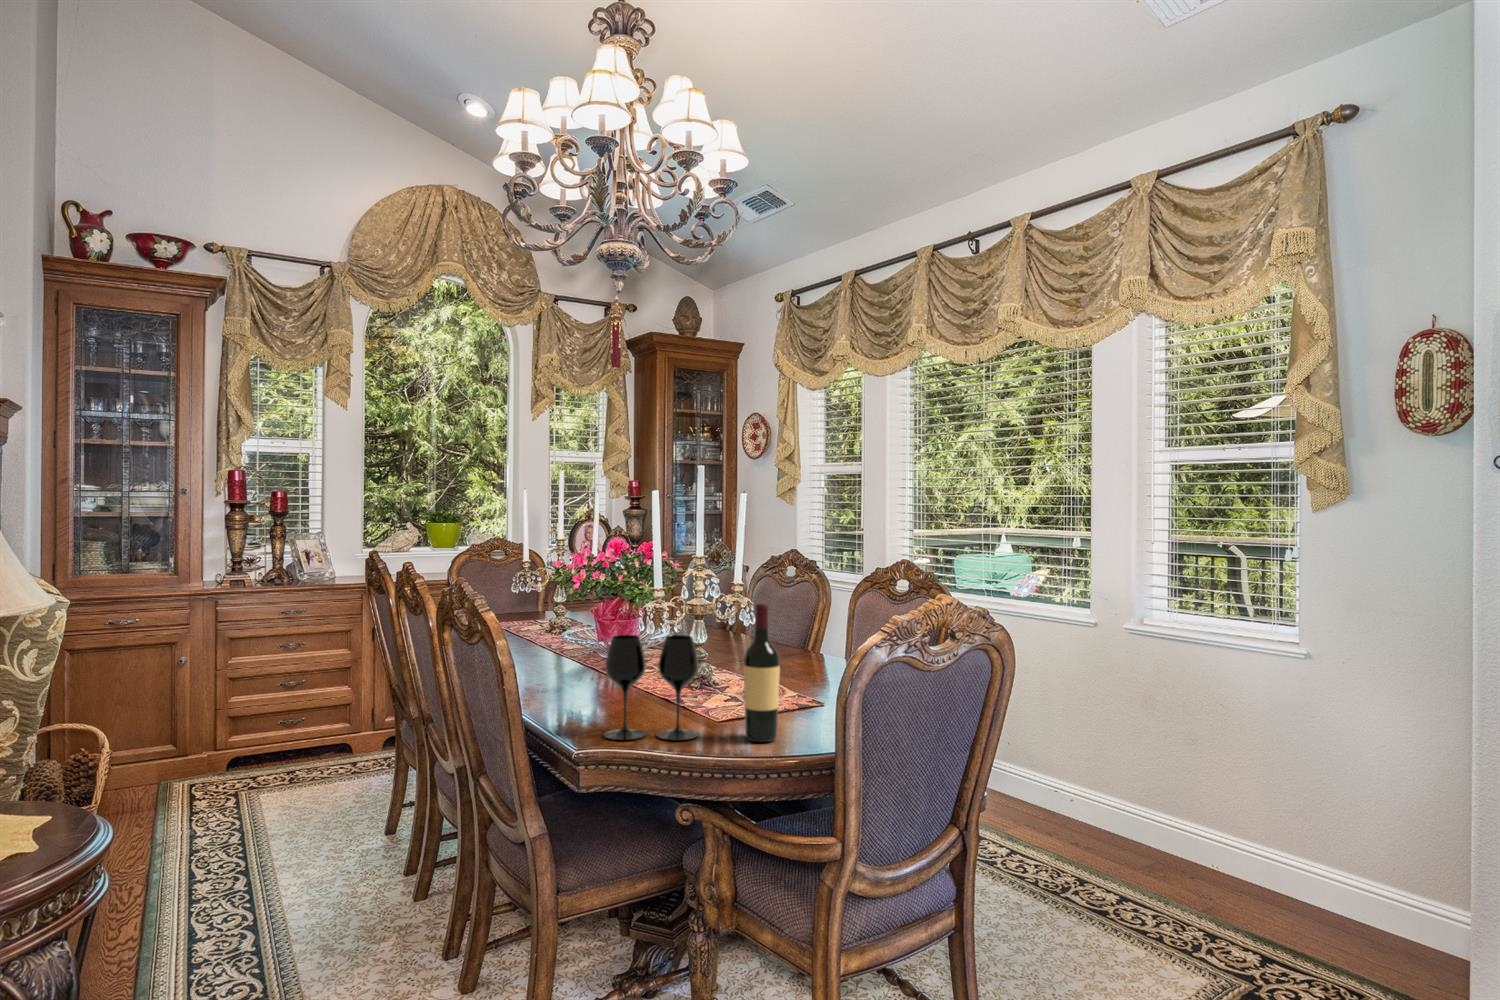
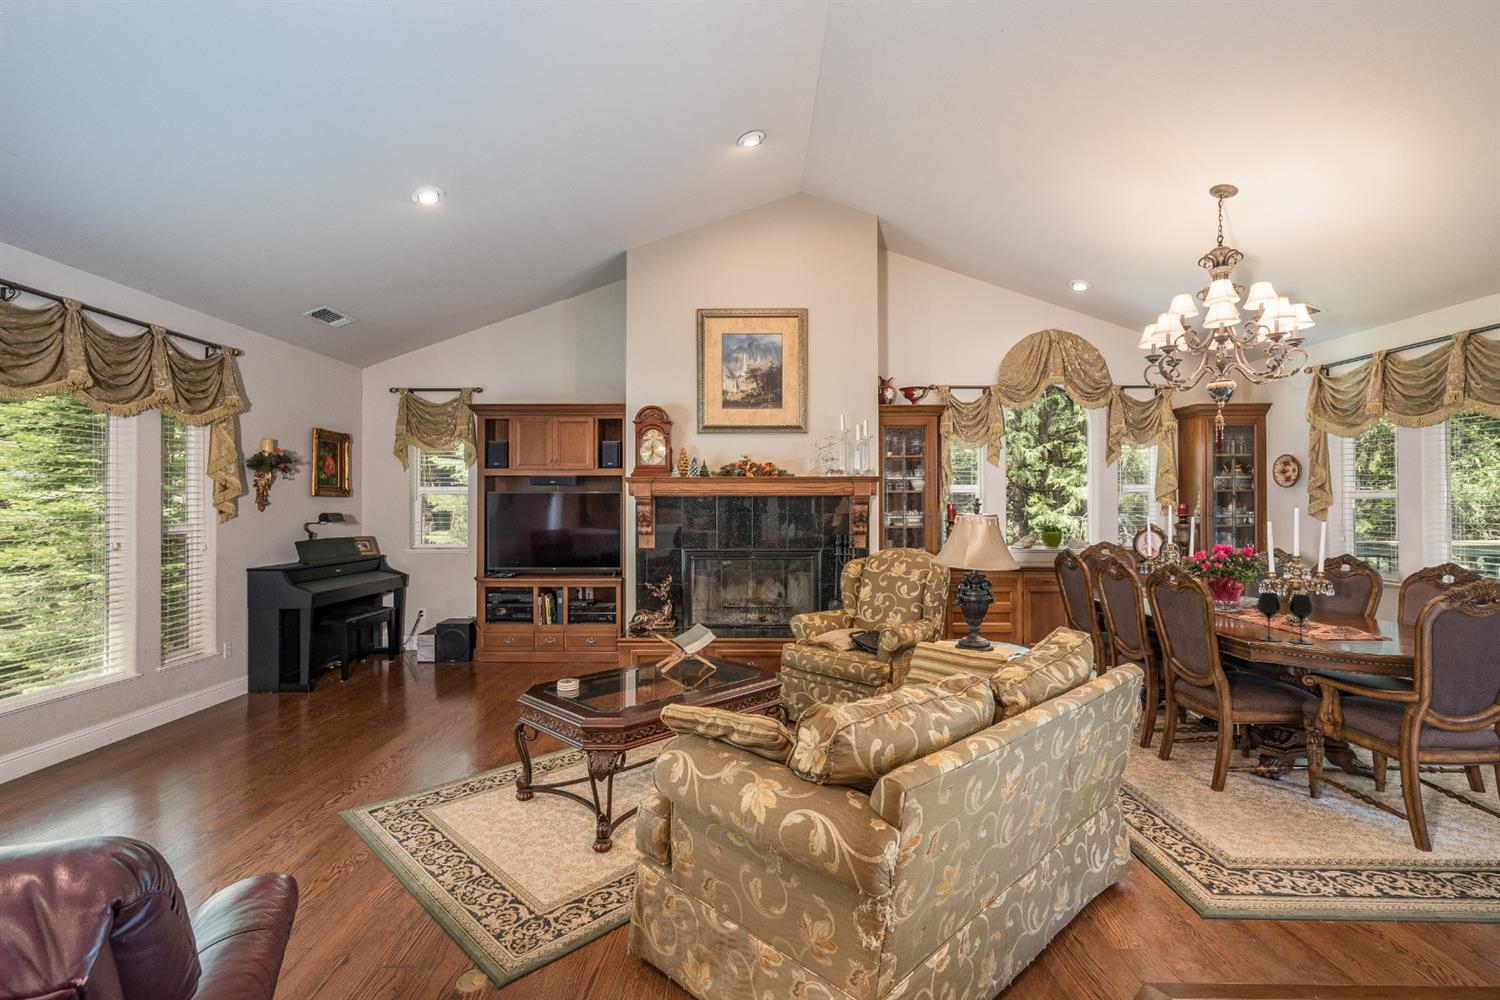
wine bottle: present [744,604,780,742] -> none [1344,581,1368,649]

